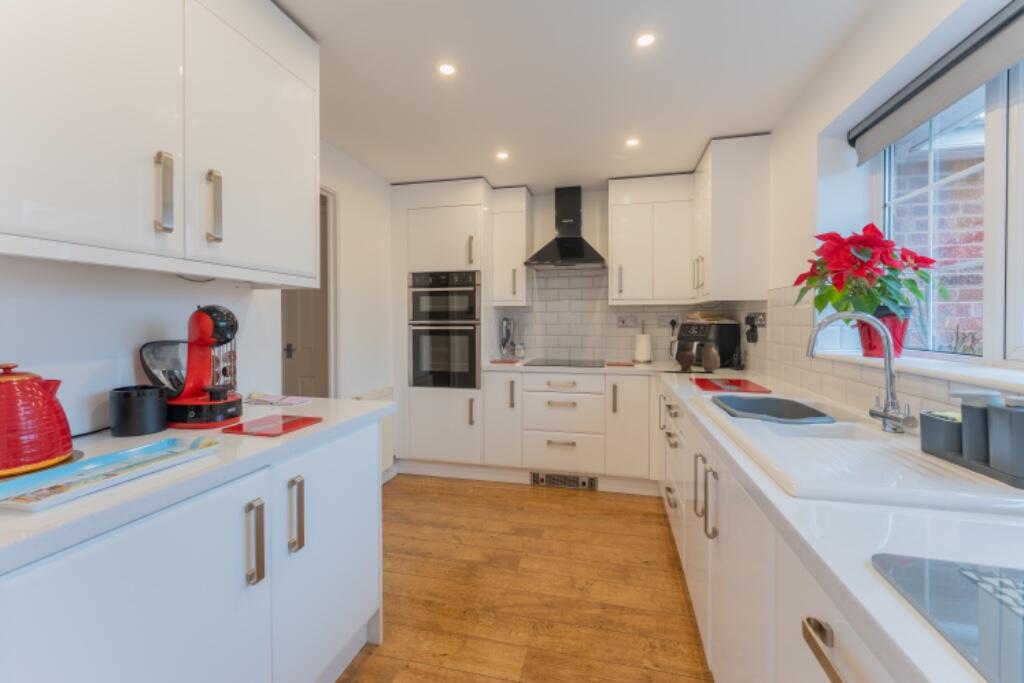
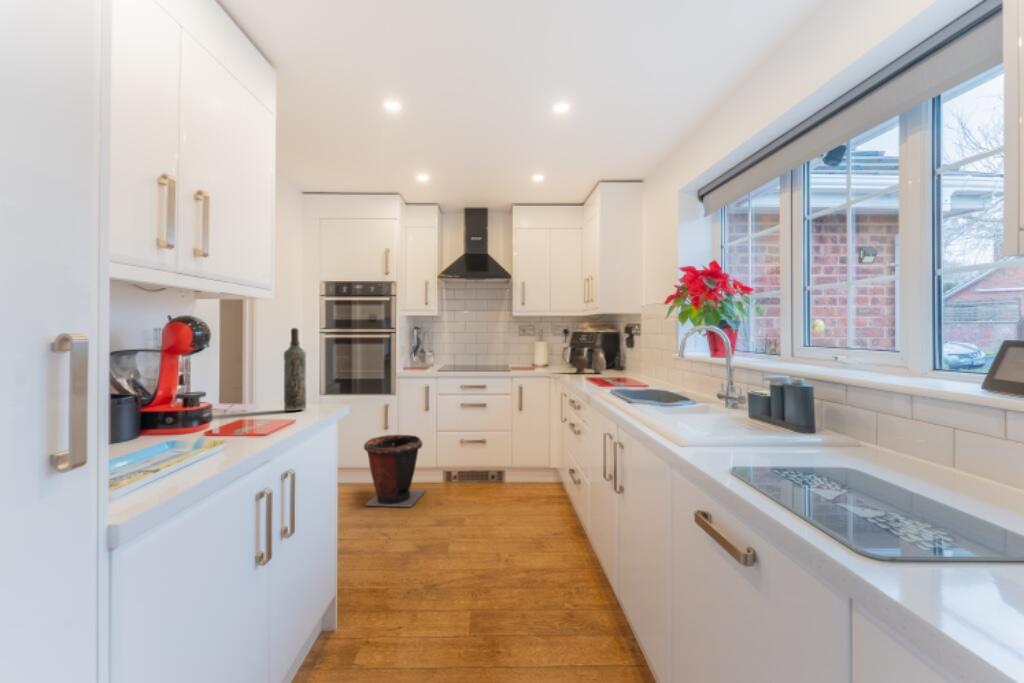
bottle: none [335,322,358,407] -> present [284,328,306,411]
waste bin: none [446,431,510,508] -> present [364,435,425,507]

